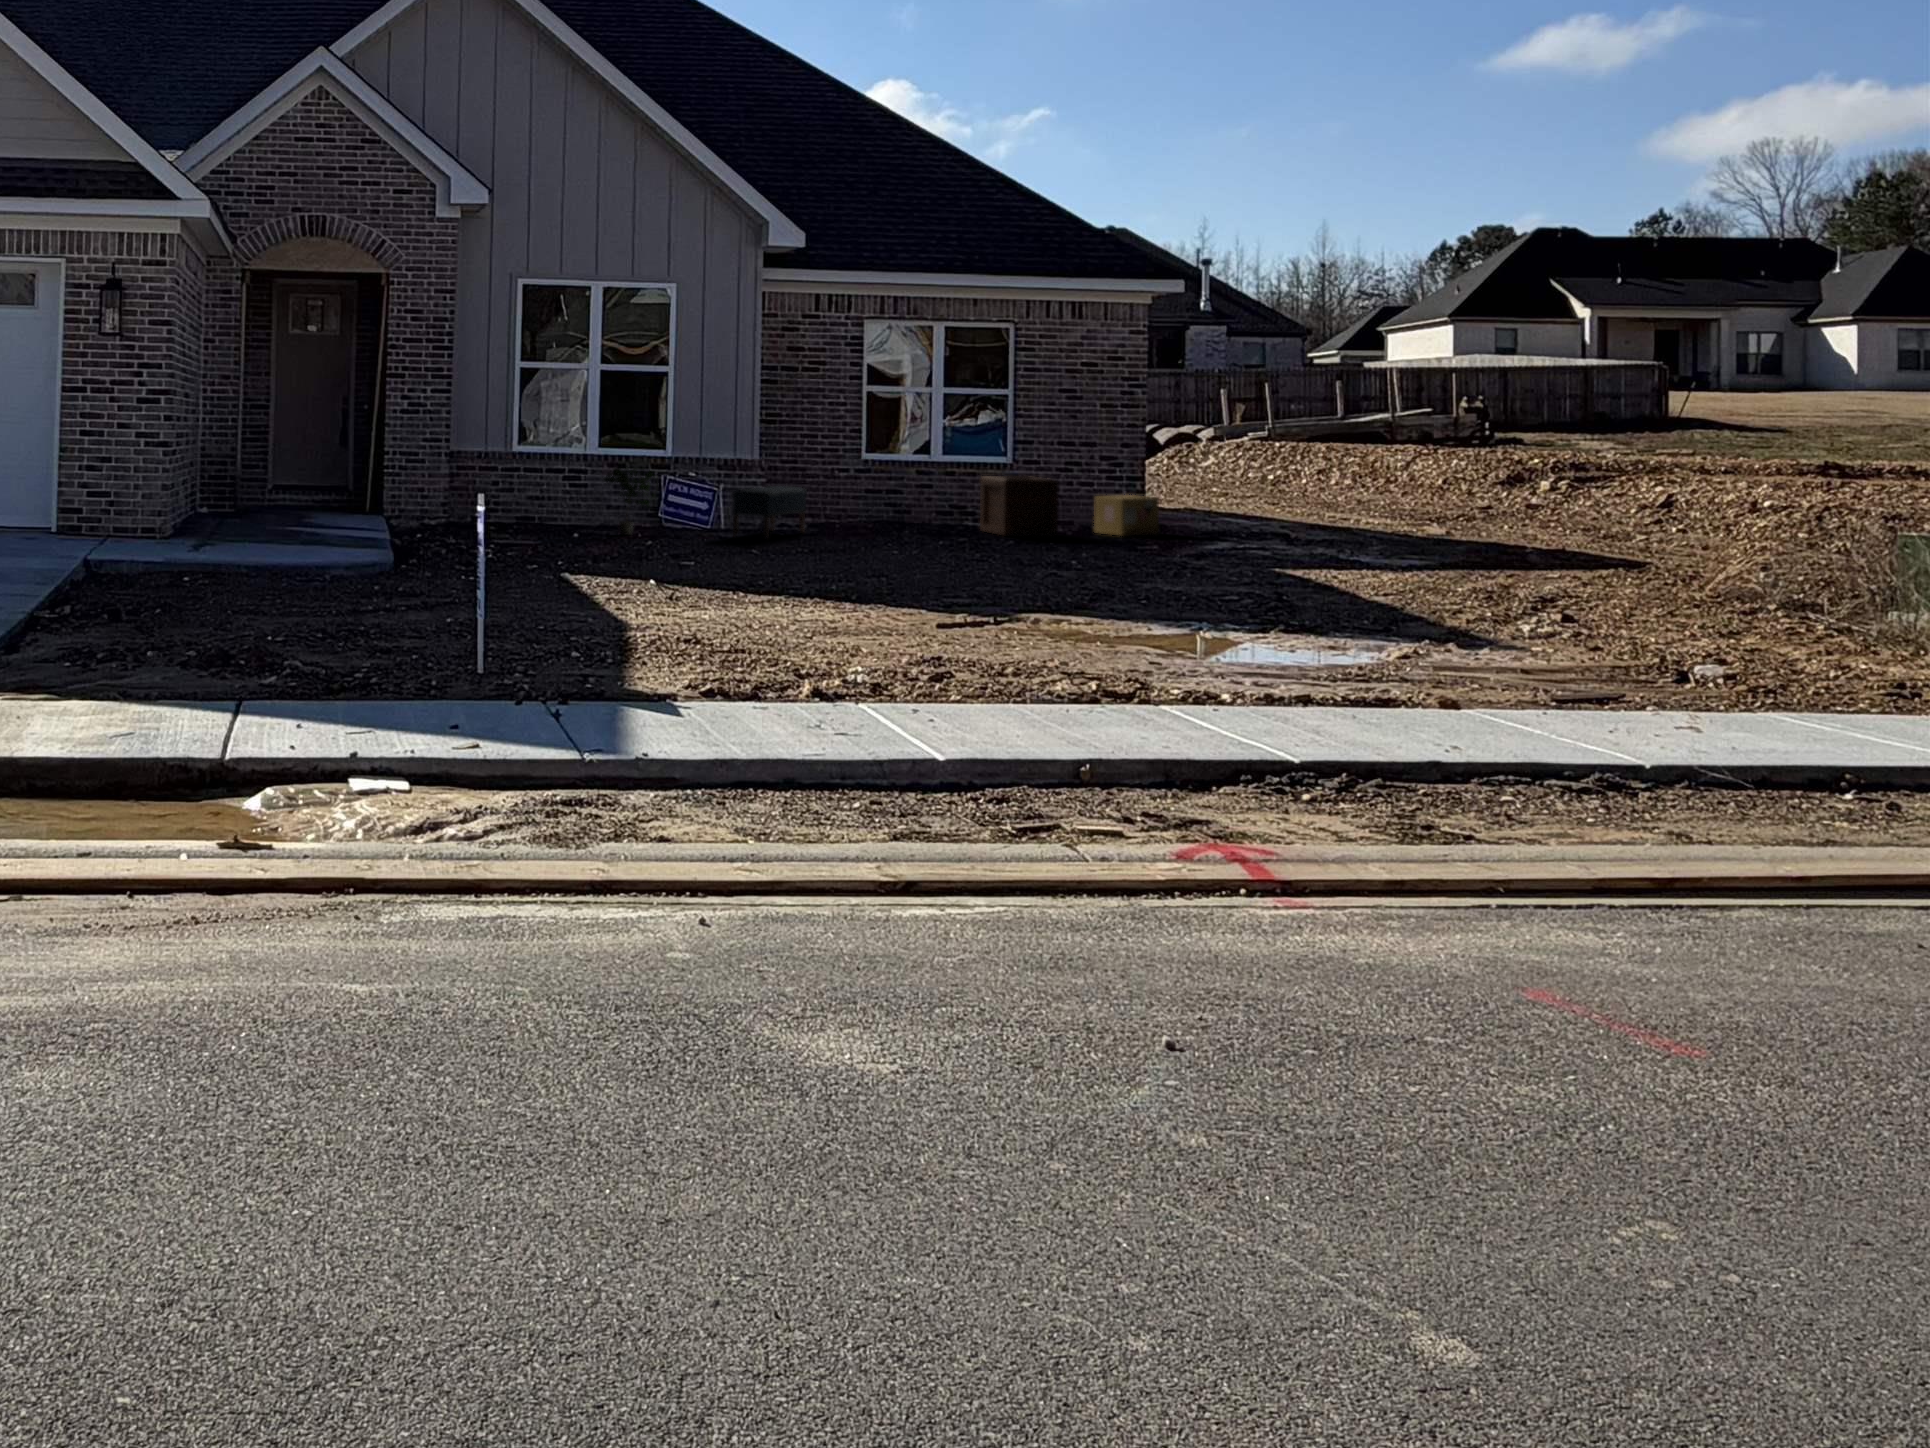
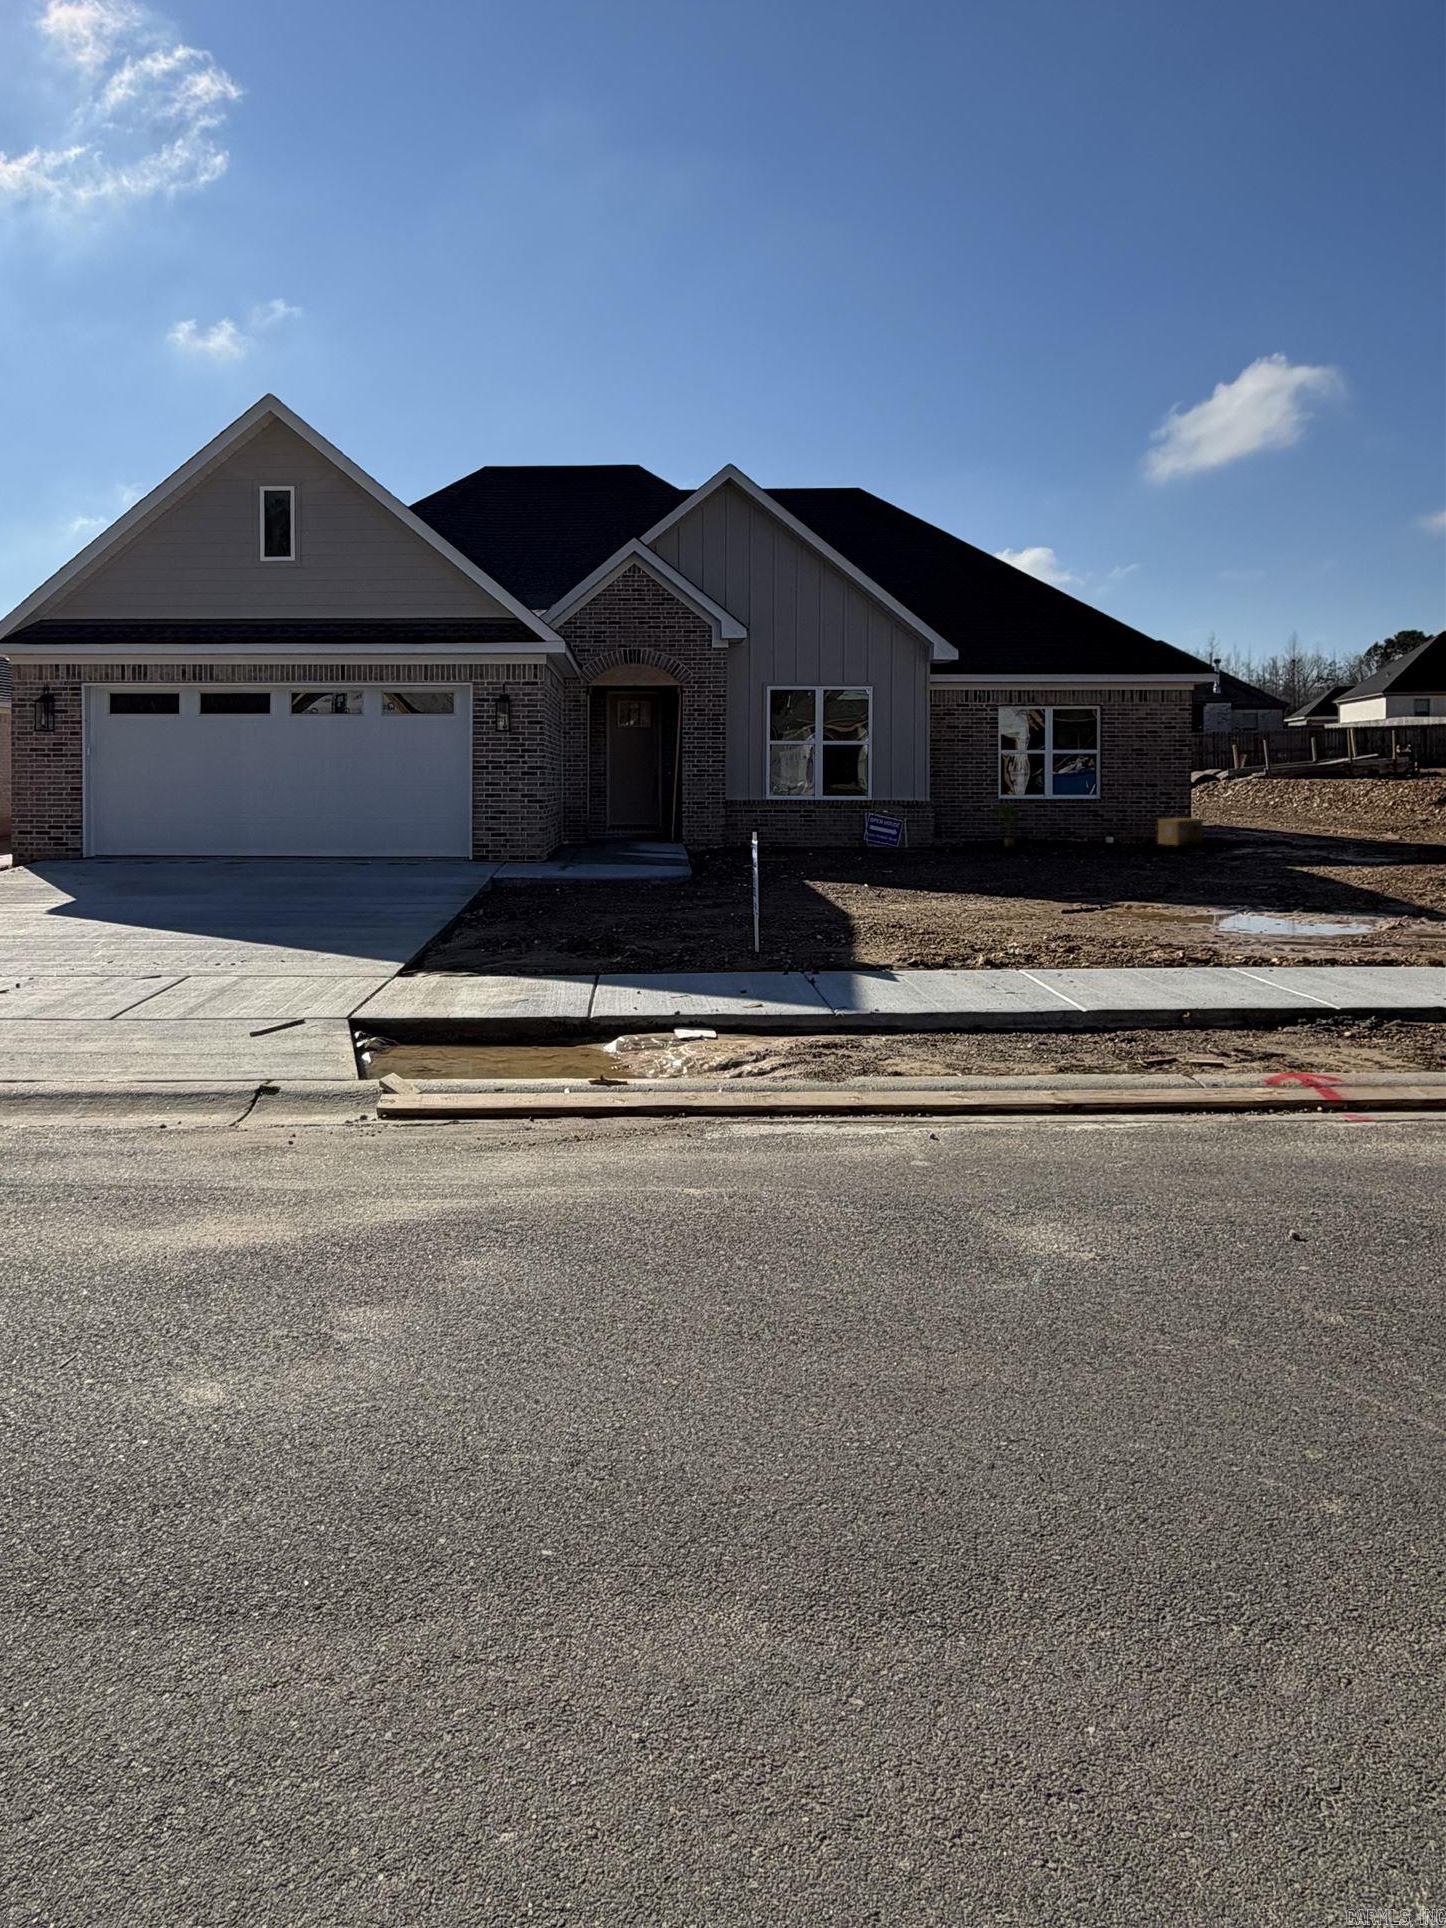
potted plant: present [603,468,652,535] -> present [994,803,1020,847]
wooden crate: present [980,476,1059,536] -> none [1080,807,1134,847]
bench: present [732,486,807,539] -> none [912,818,962,854]

